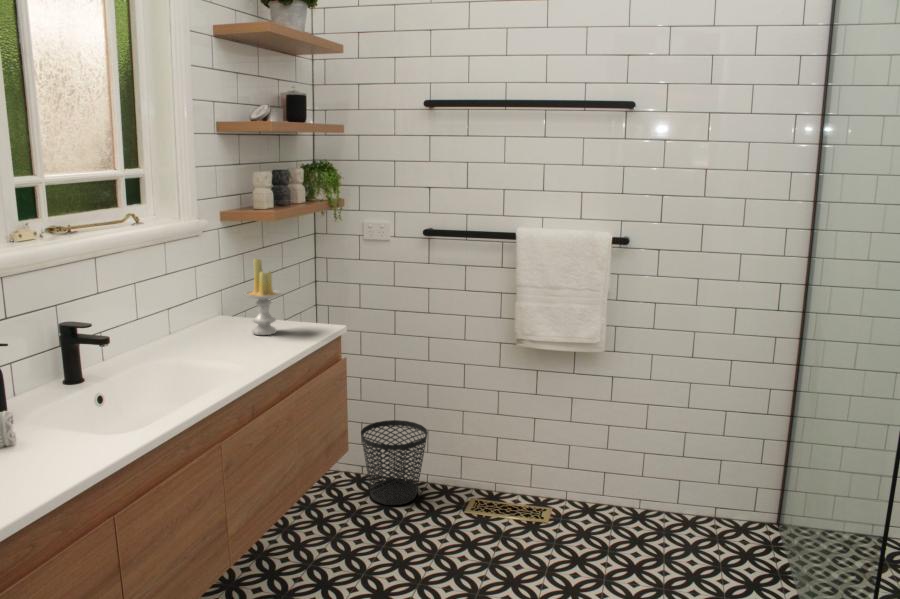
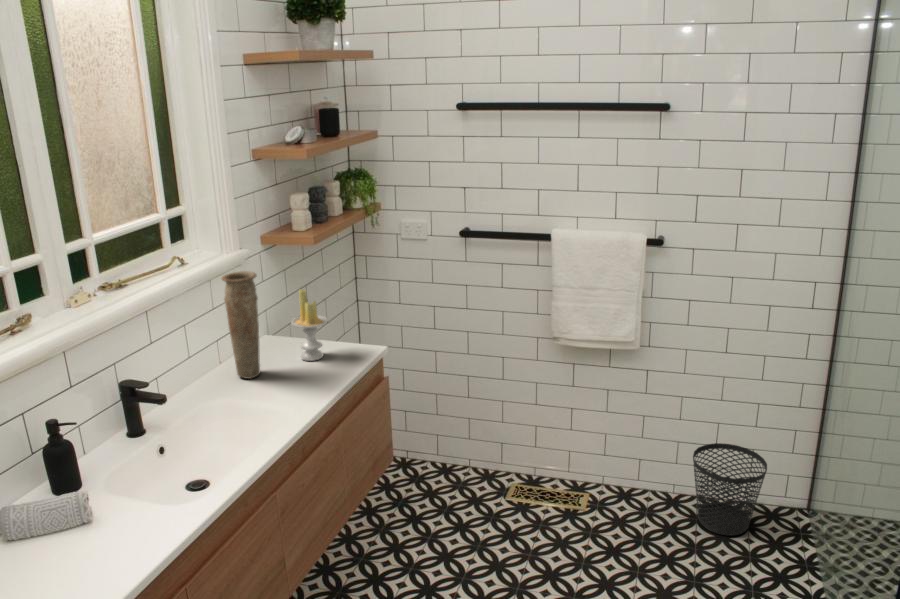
vase: none [171,232,209,347] -> present [222,271,260,379]
wastebasket: present [361,420,428,505] -> present [693,443,767,535]

